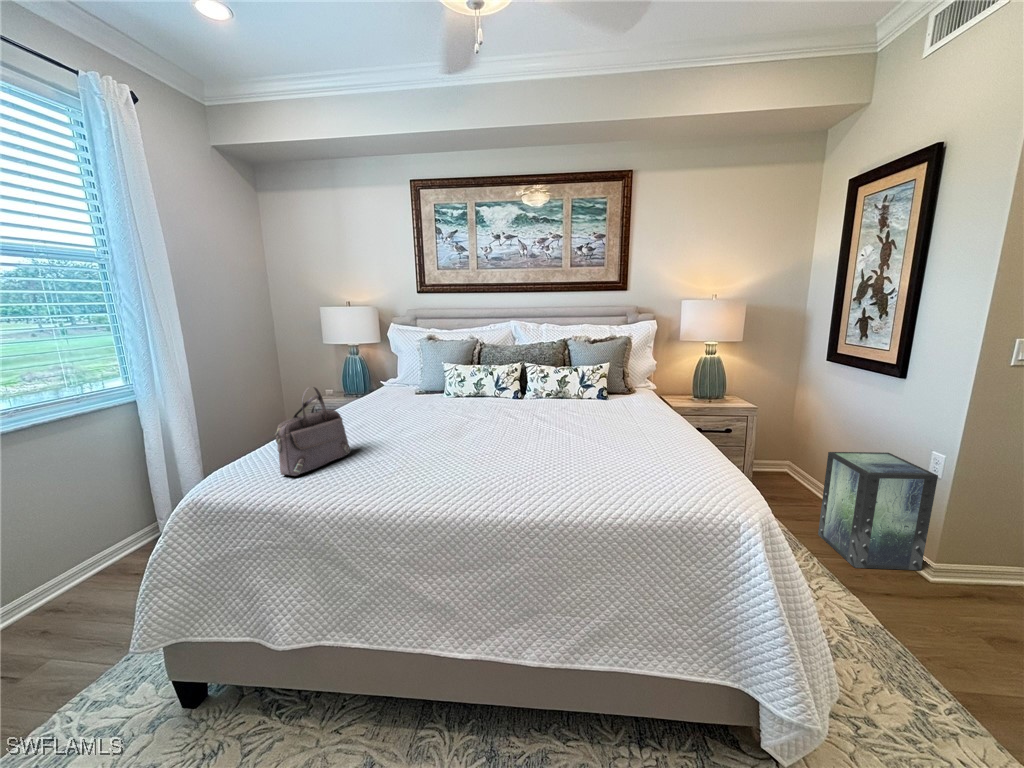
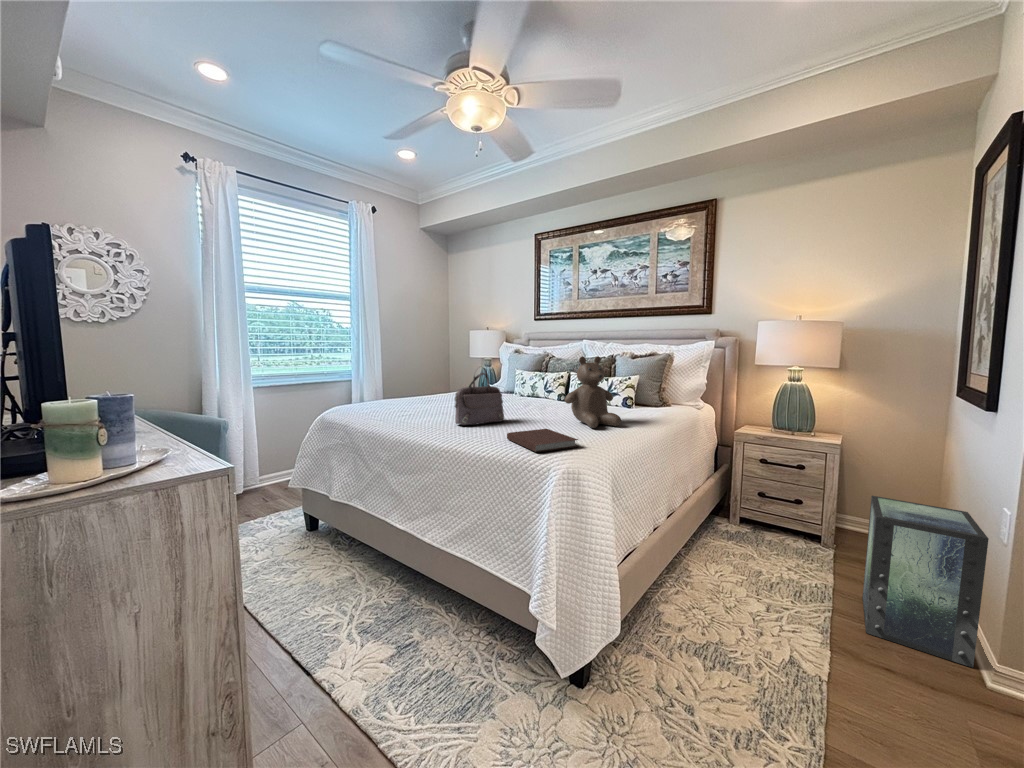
teddy bear: none [608,352,668,440] -> present [565,356,621,428]
handbag: present [276,387,350,476] -> present [455,368,504,425]
notebook: none [616,456,710,502] -> present [507,429,578,452]

